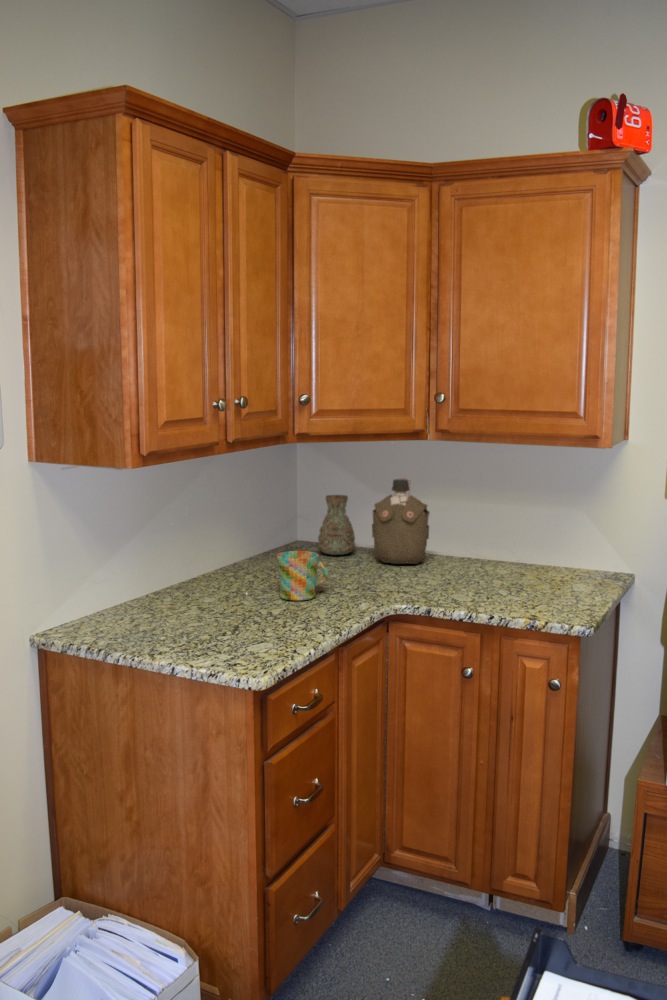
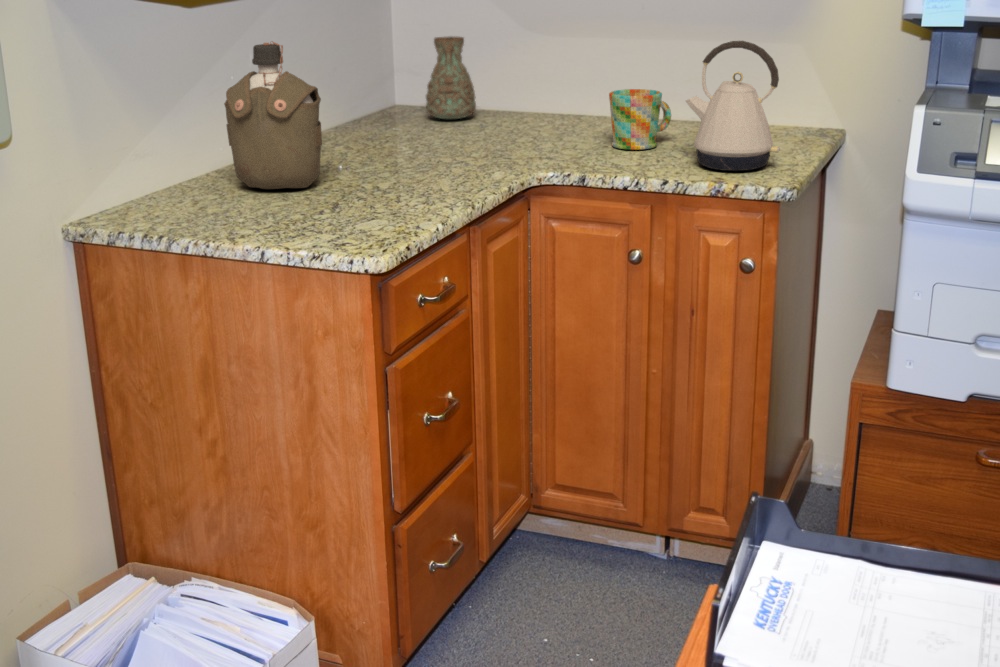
water bottle: present [372,479,429,564] -> present [224,42,322,189]
kettle: none [508,512,582,610] -> present [686,41,780,171]
mug: present [277,551,329,601] -> present [609,89,671,150]

